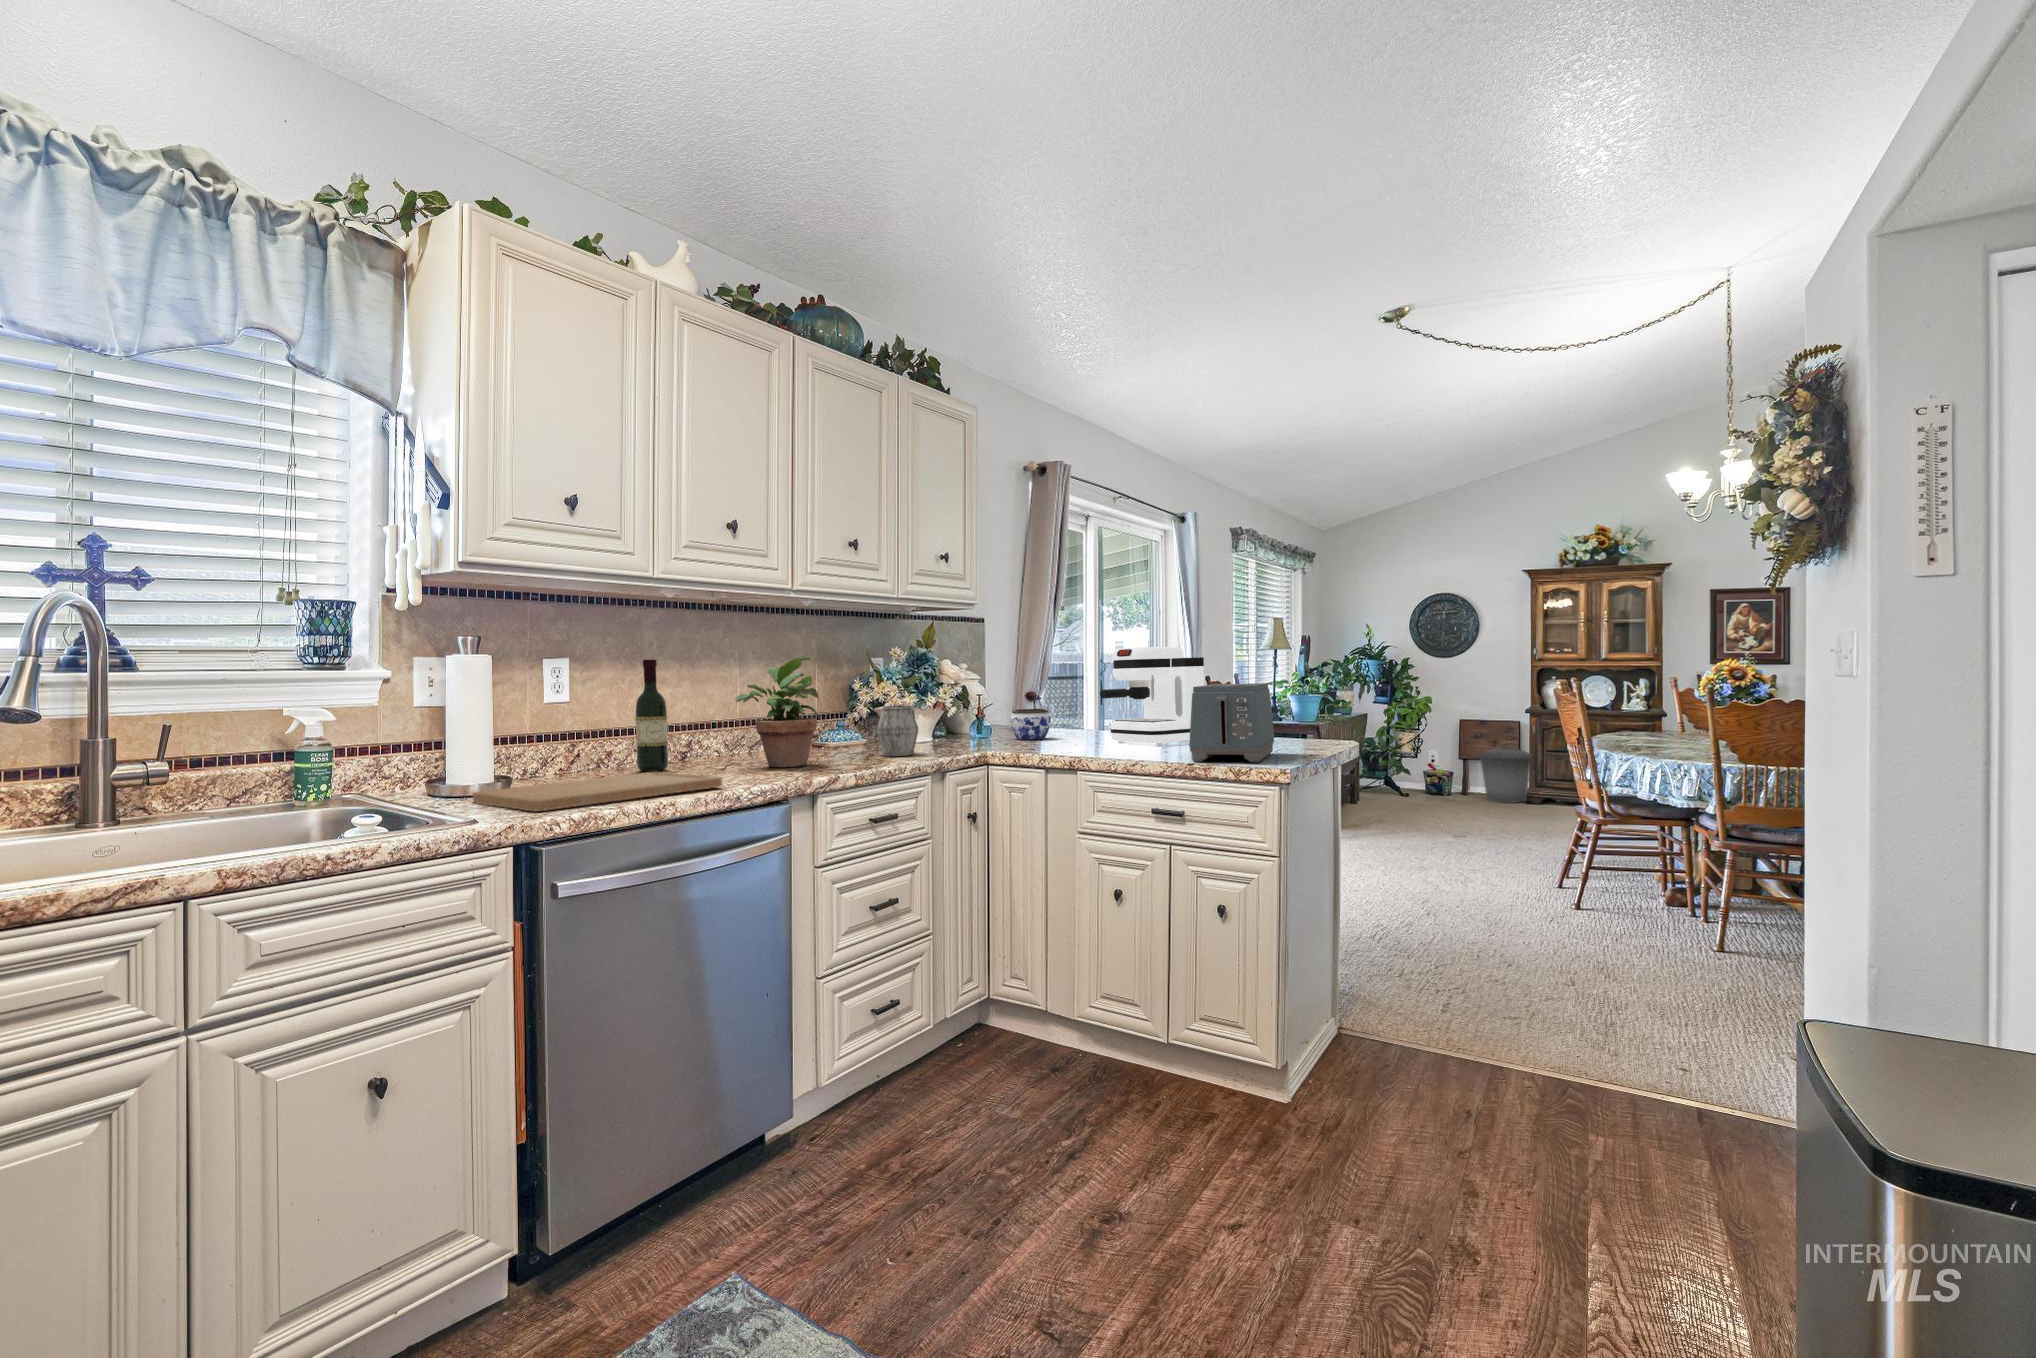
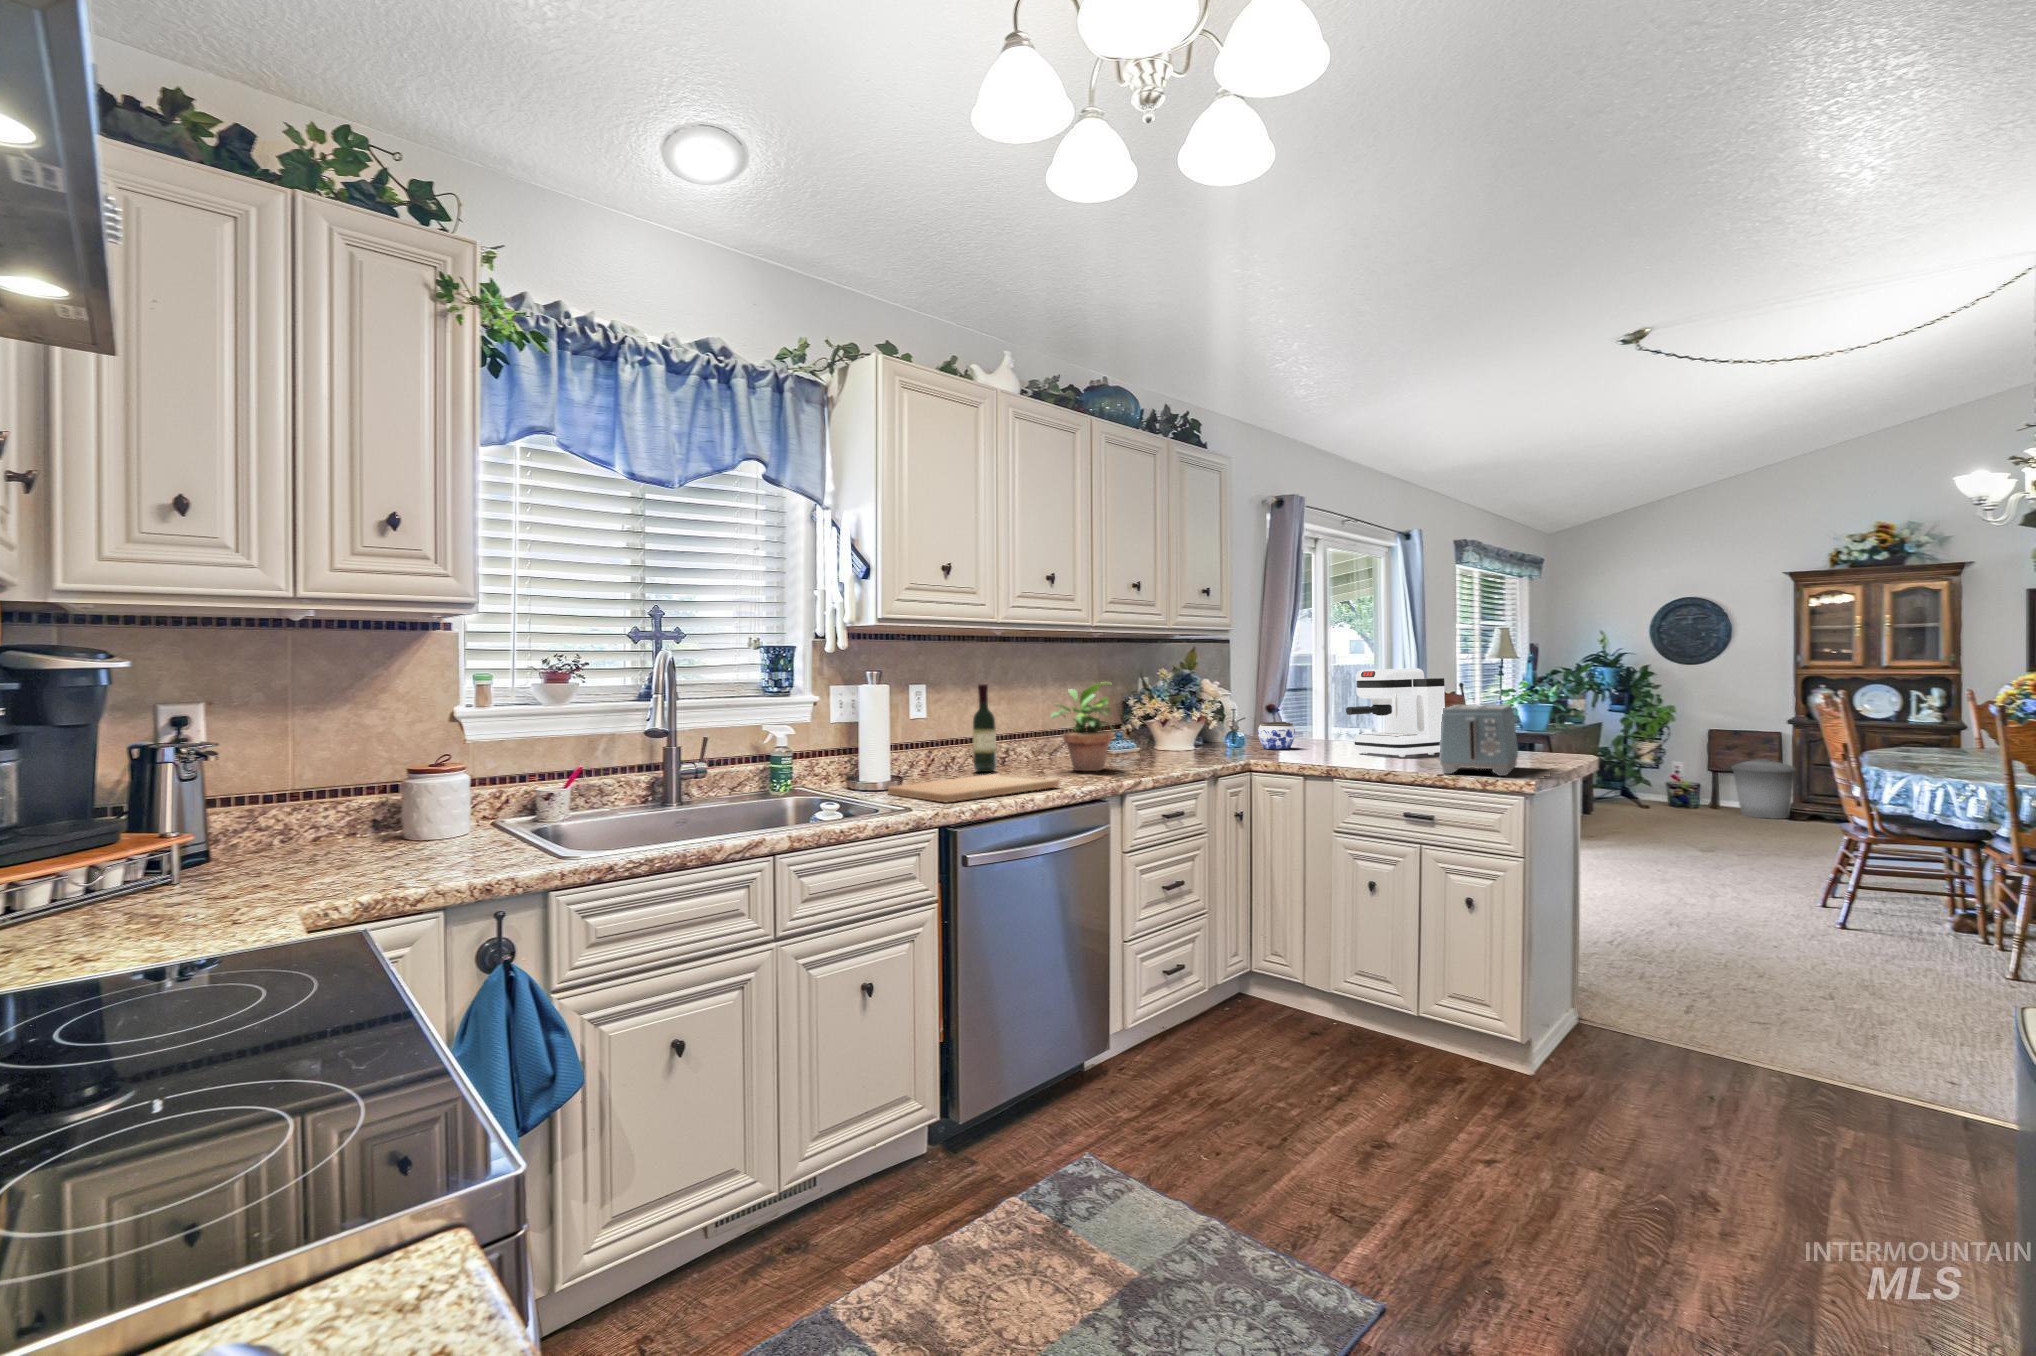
mug: present [877,706,918,756] -> none [1153,721,1188,763]

